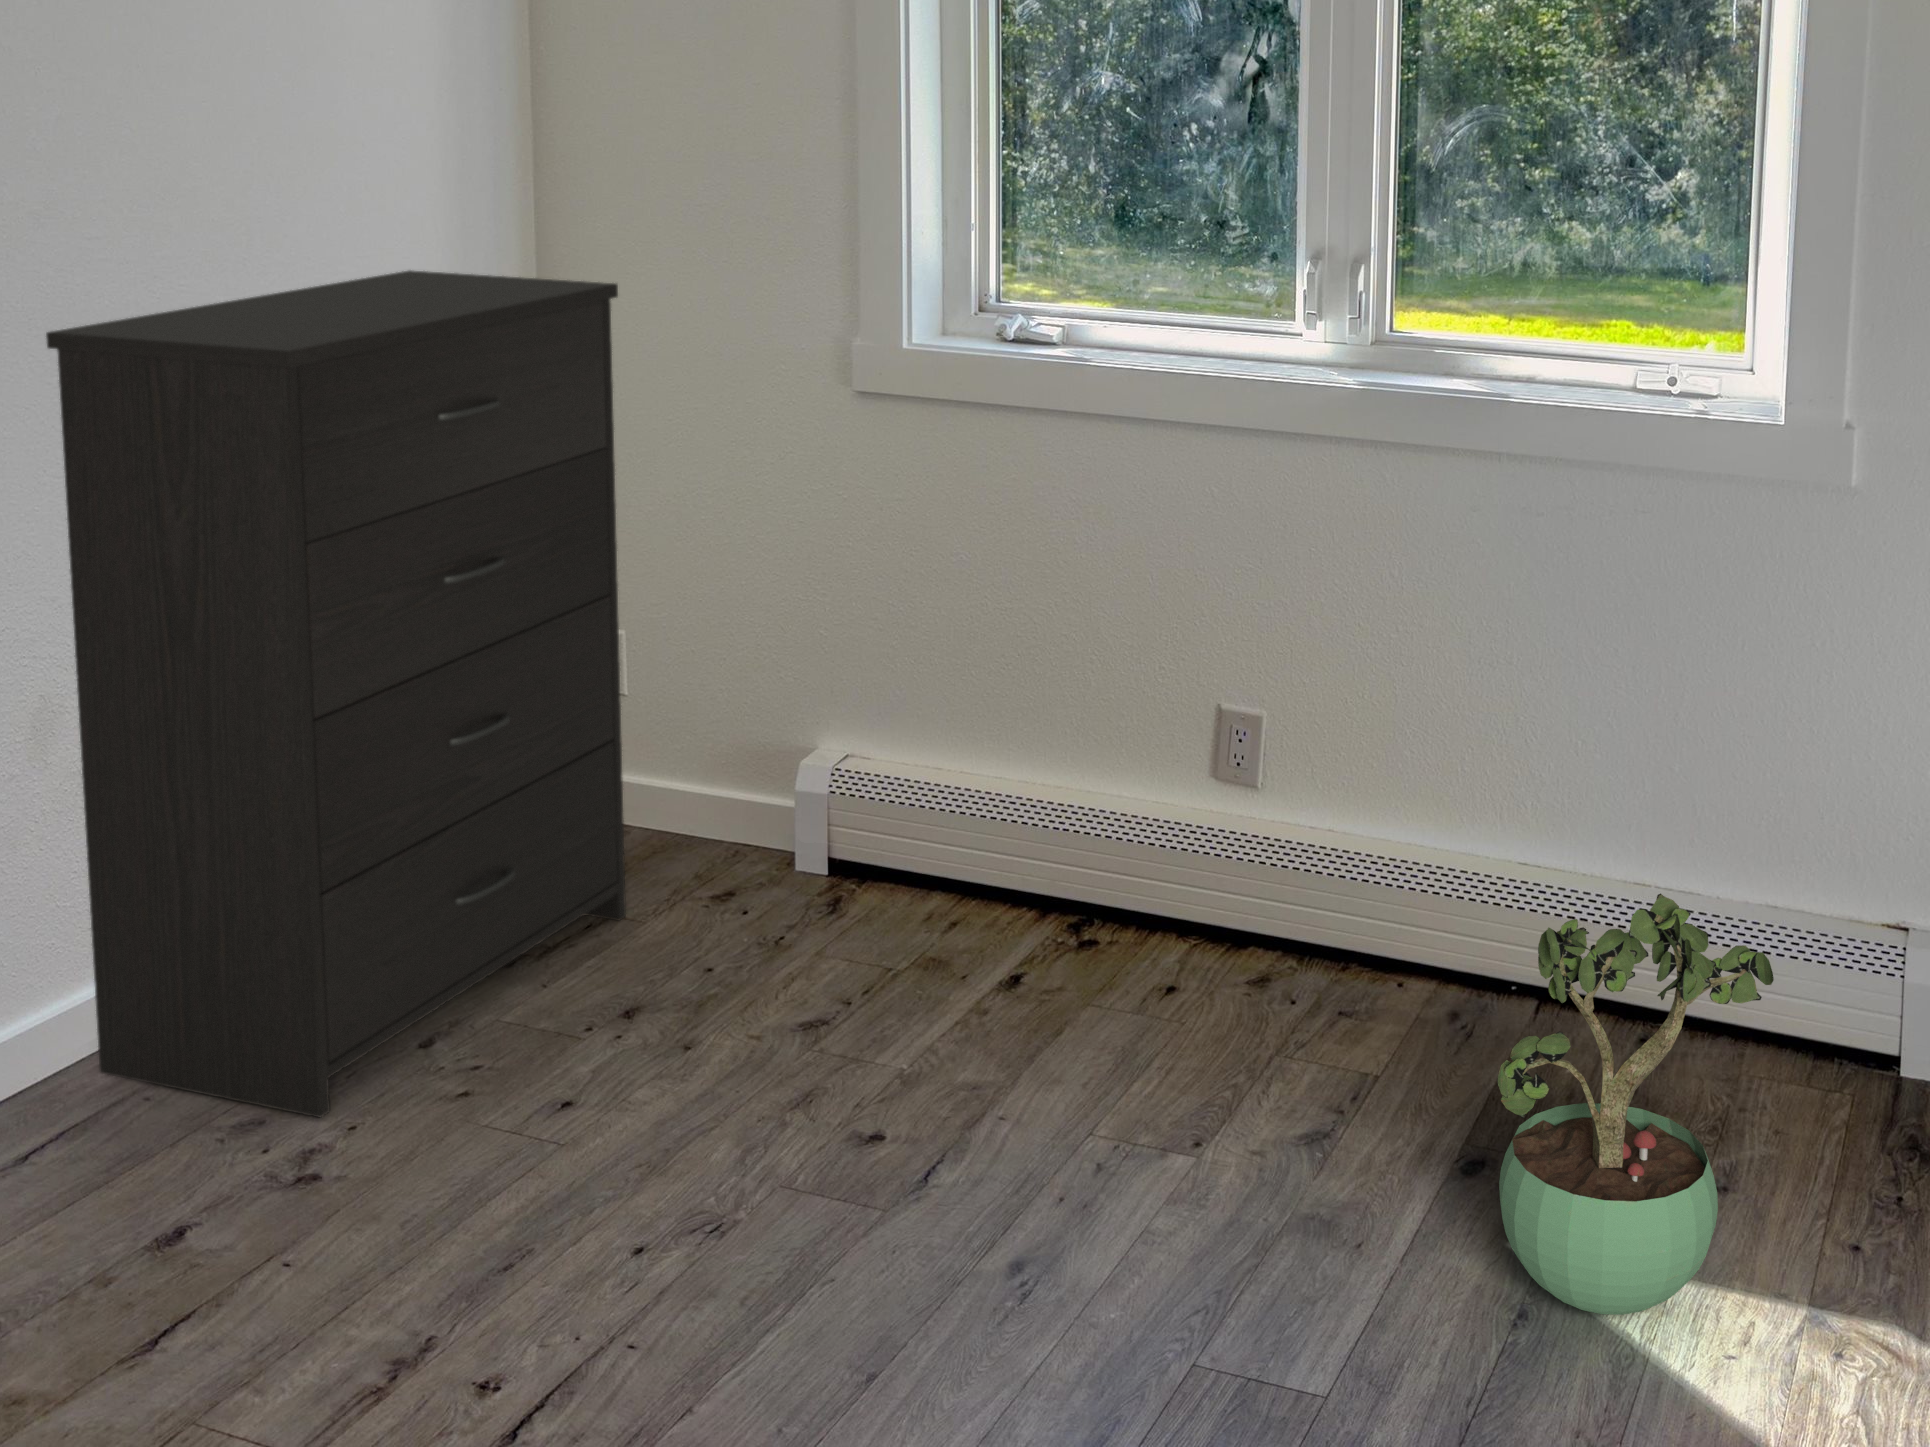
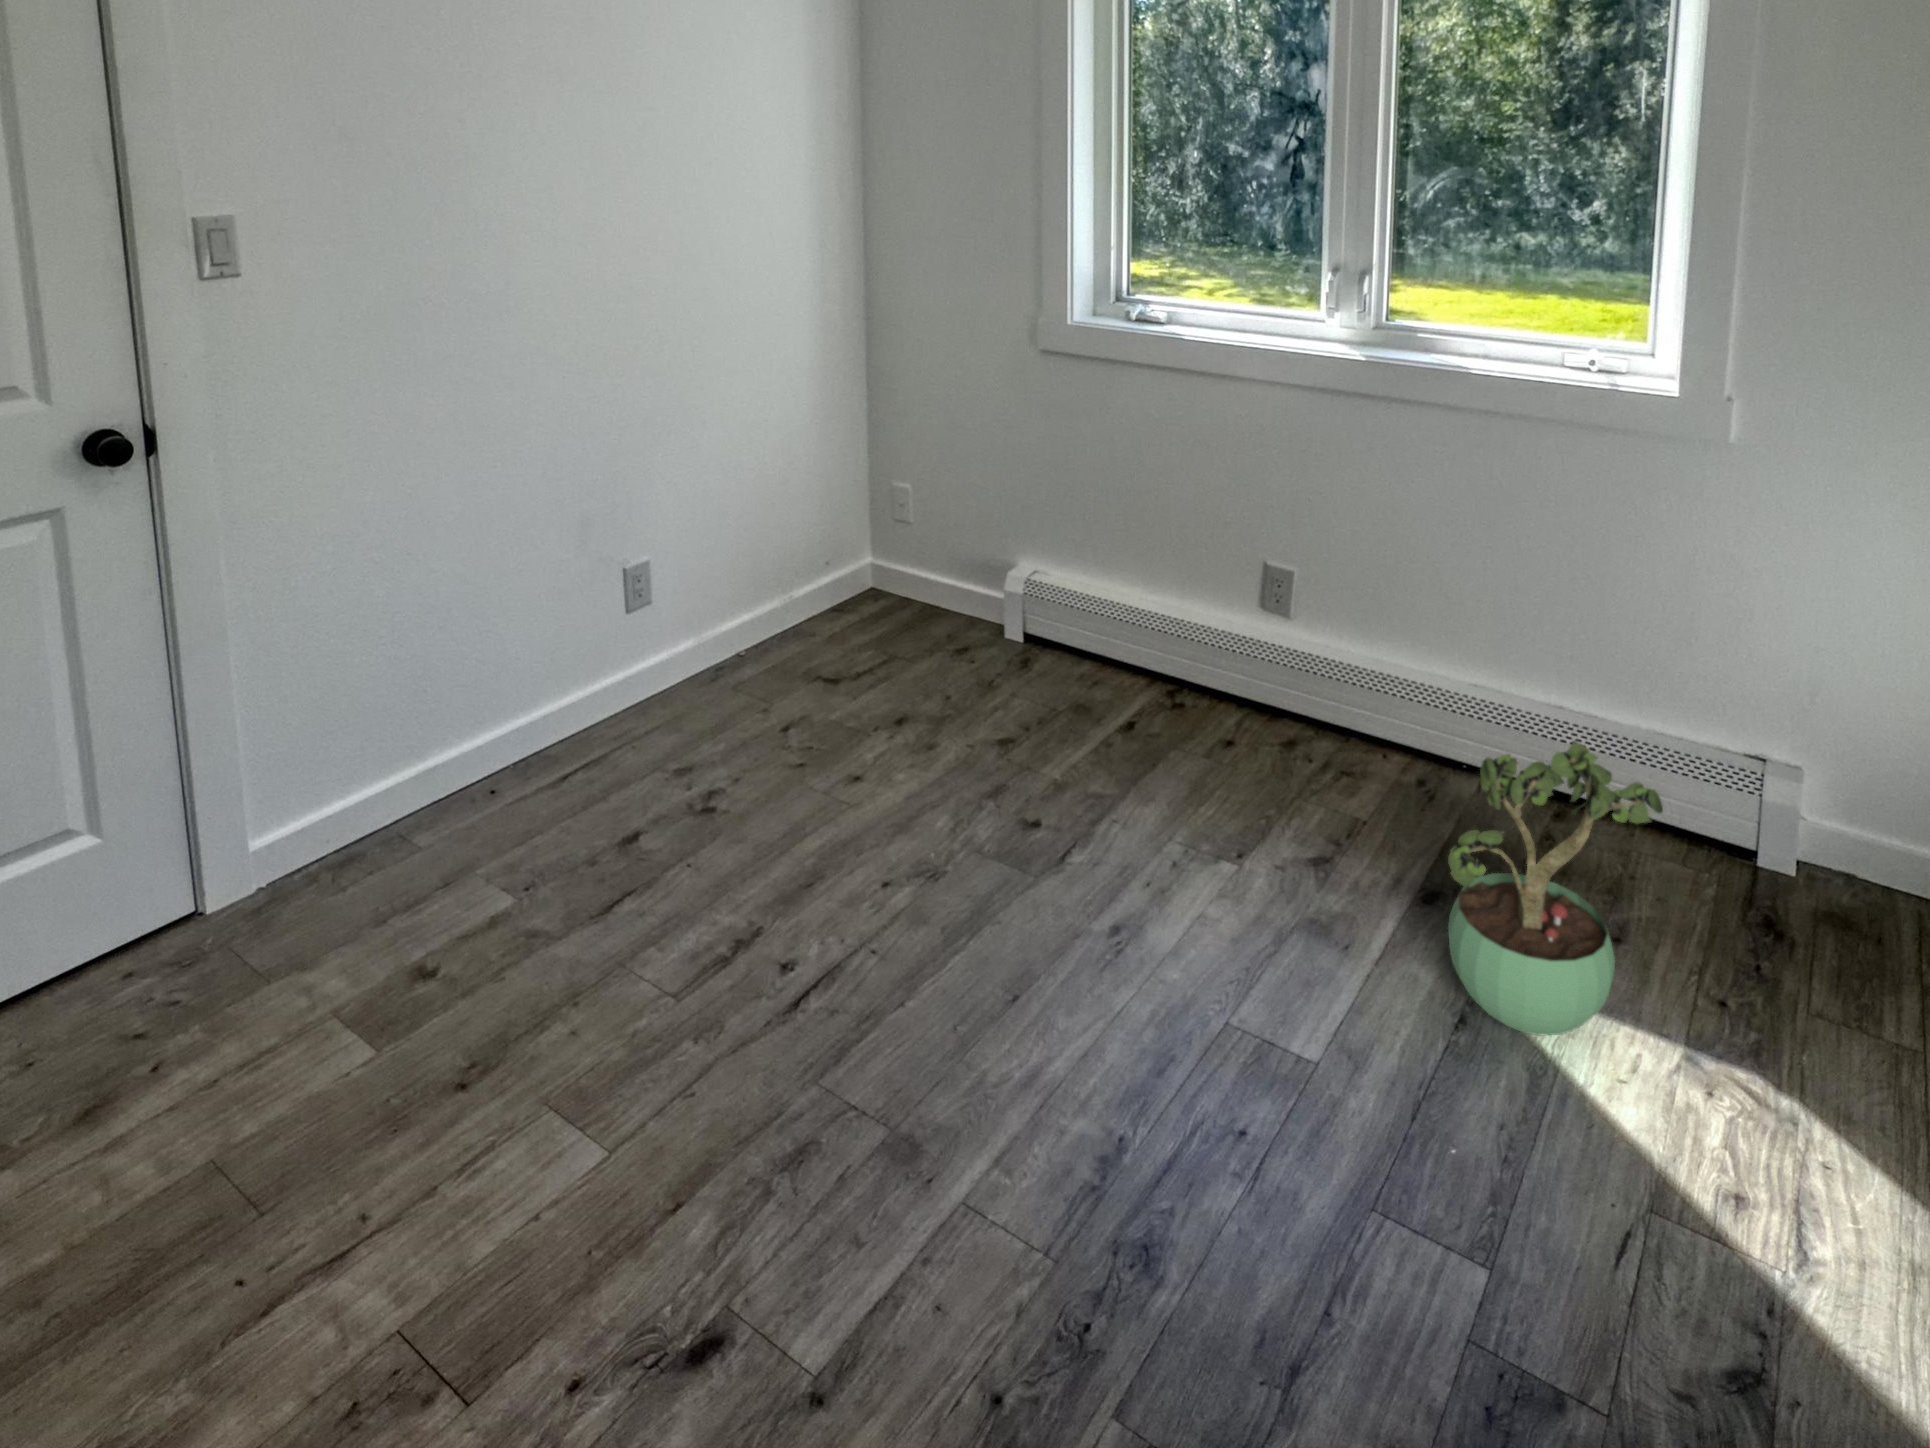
dresser: present [46,270,626,1117] -> none [580,273,906,772]

